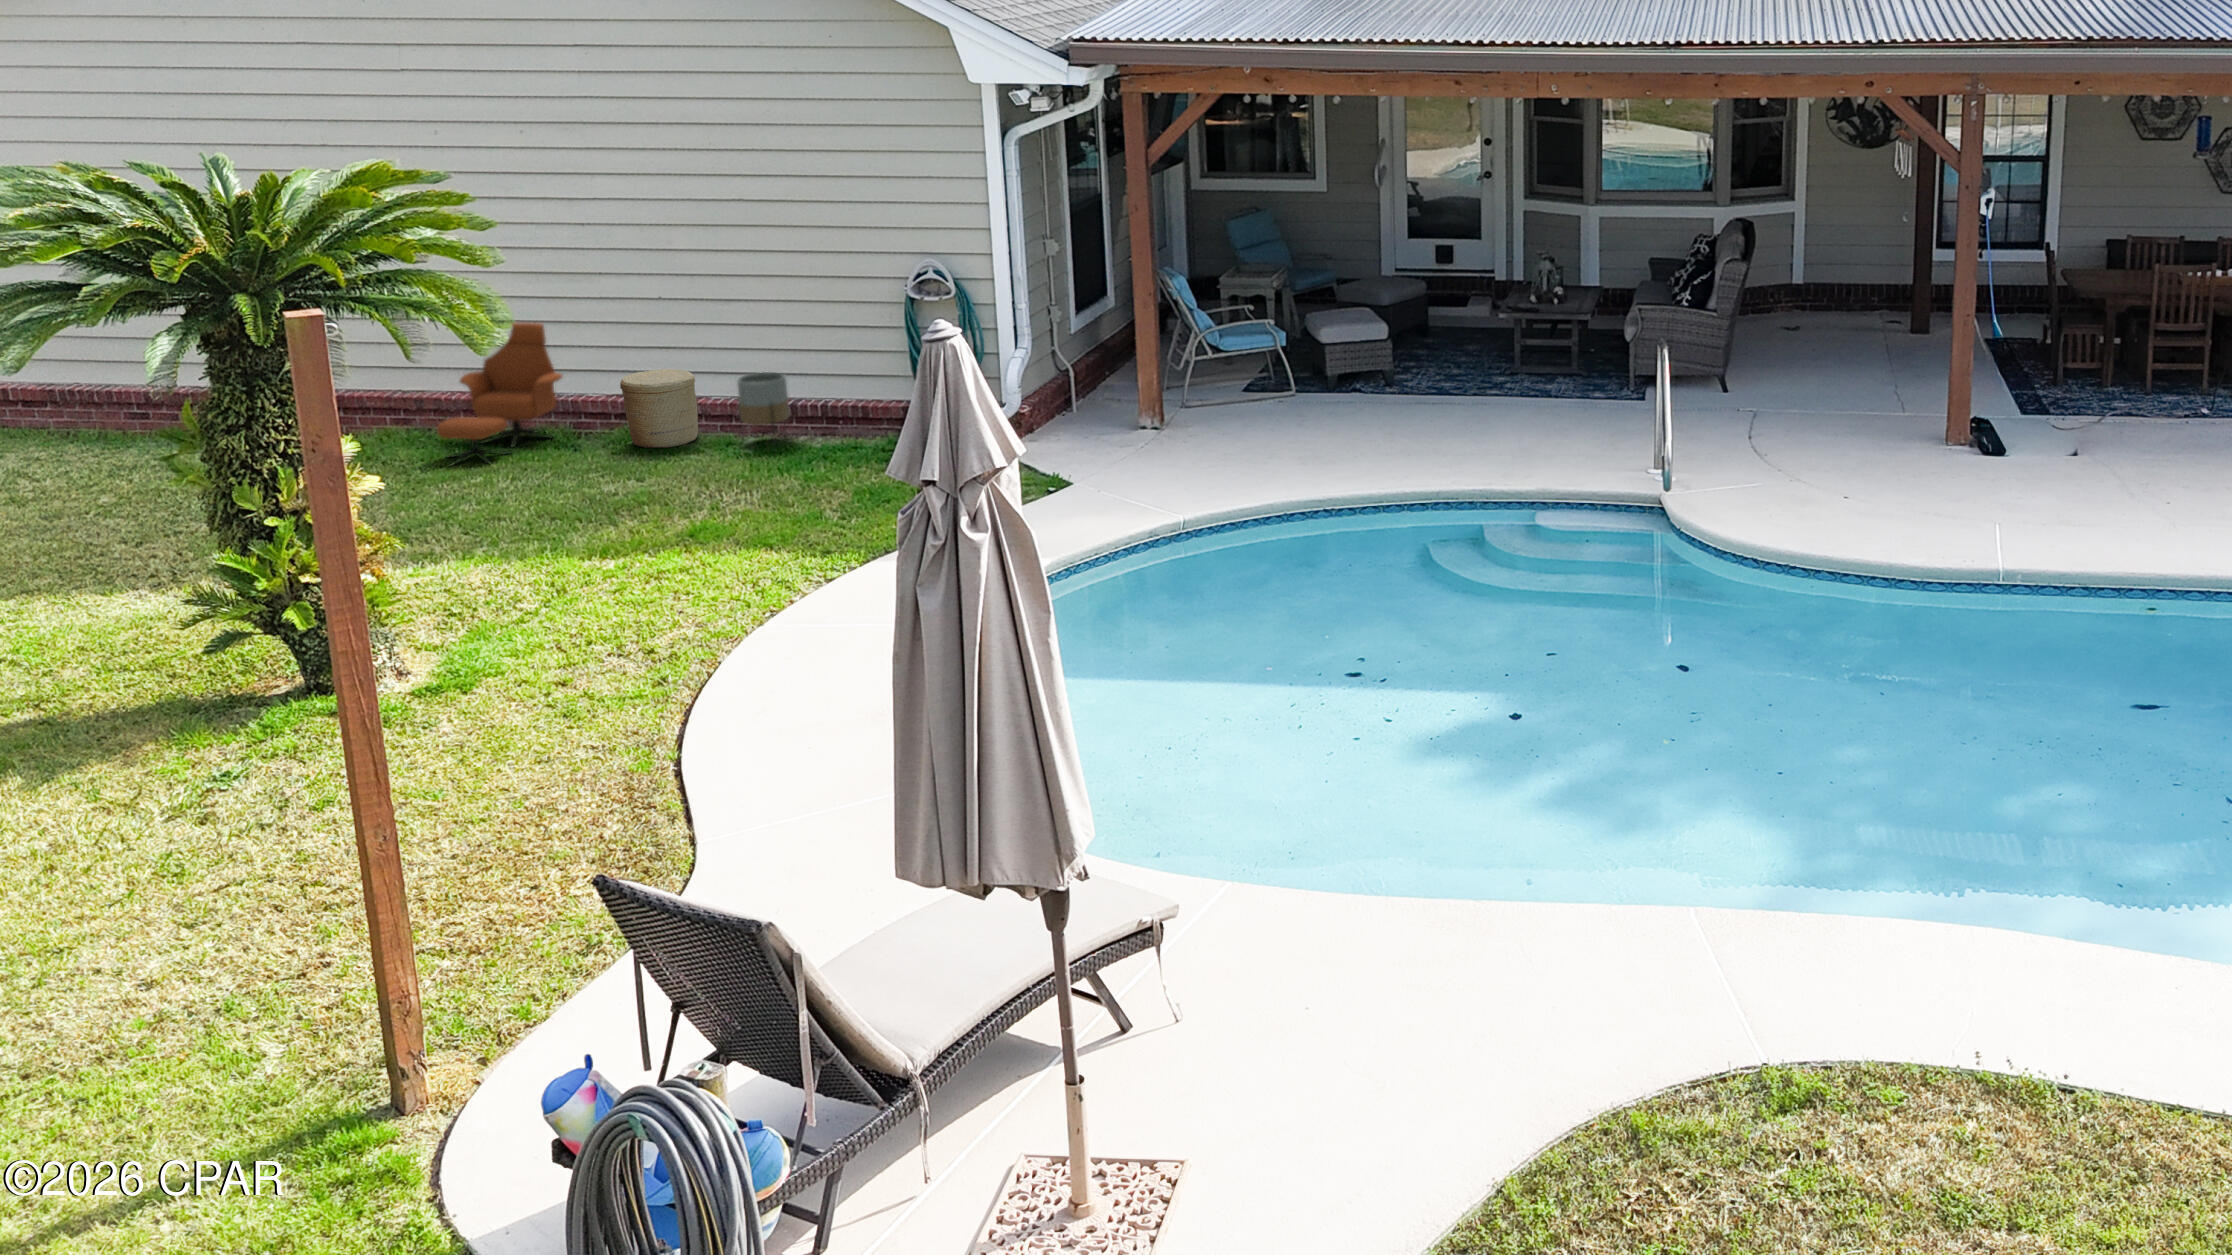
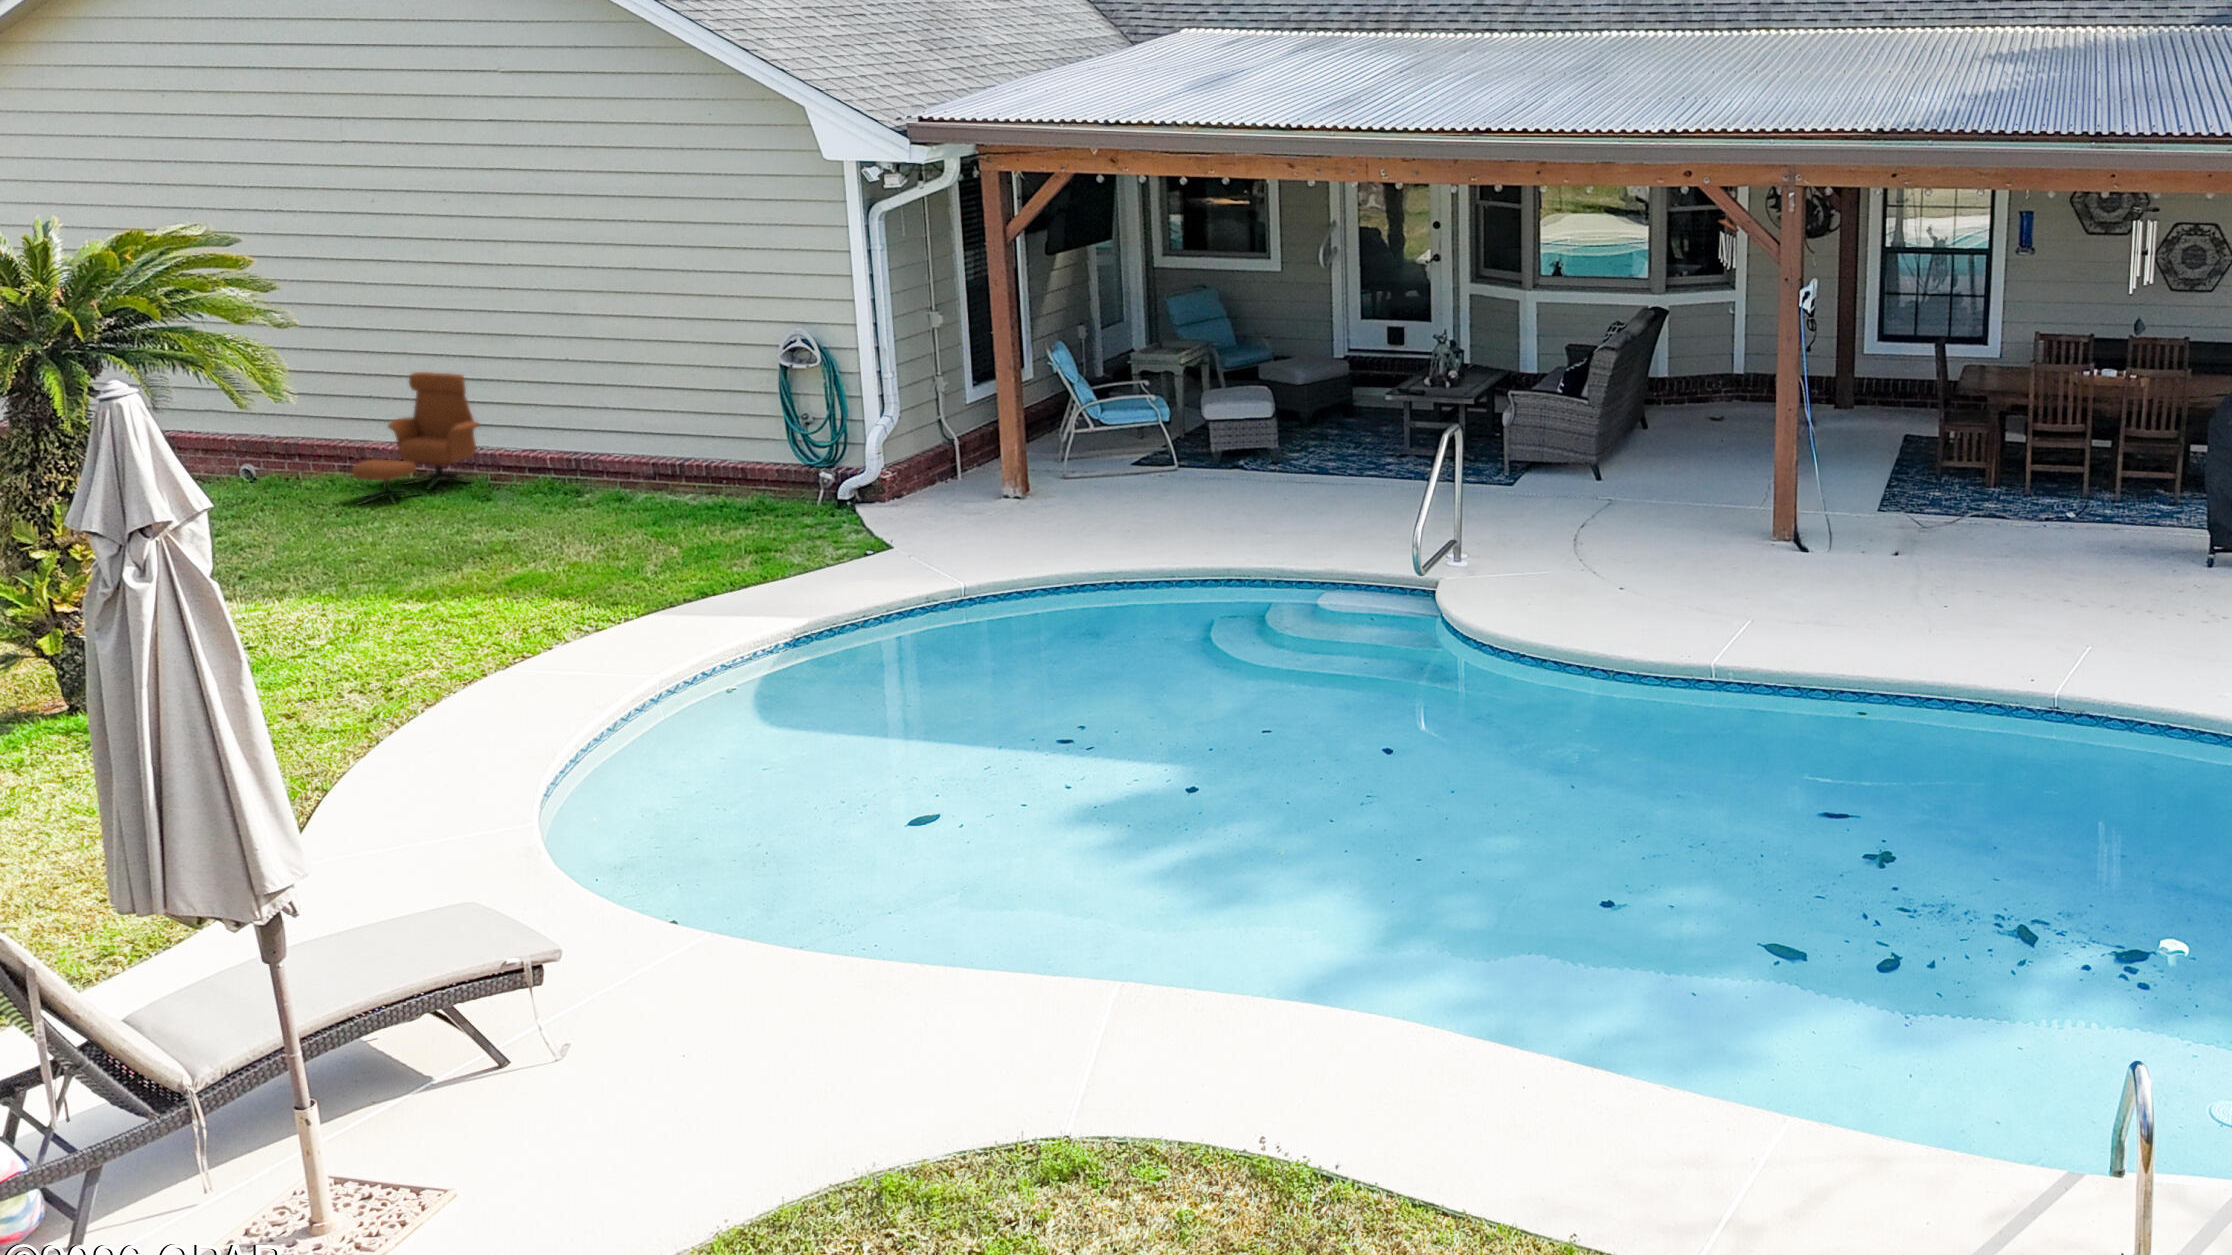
woven basket: present [620,369,698,448] -> none [520,422,596,496]
planter: present [737,372,790,433] -> none [622,429,674,500]

